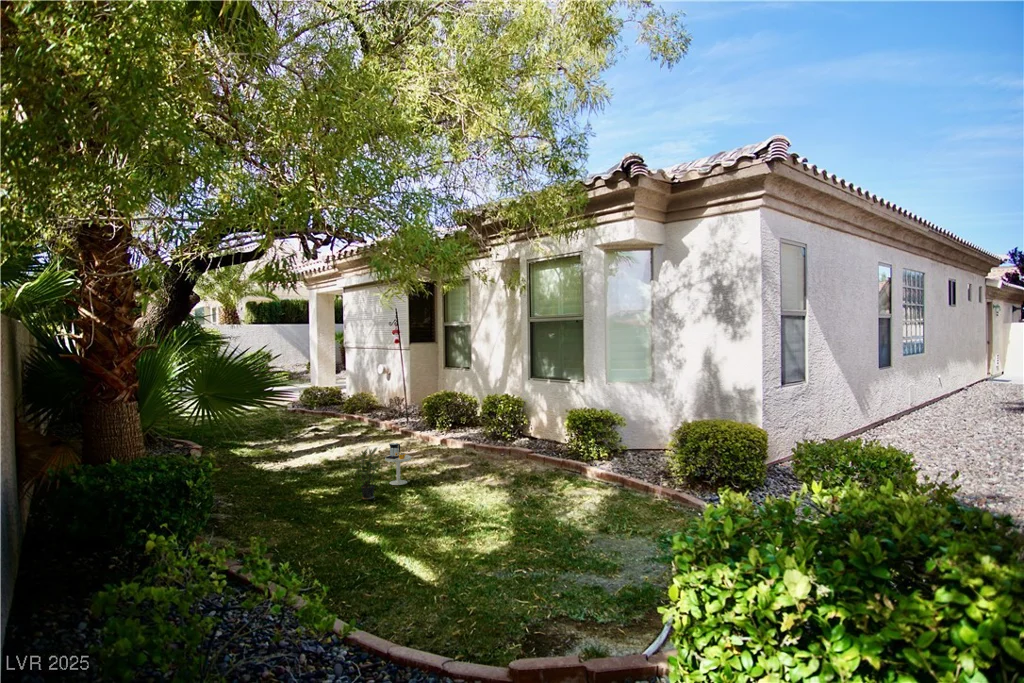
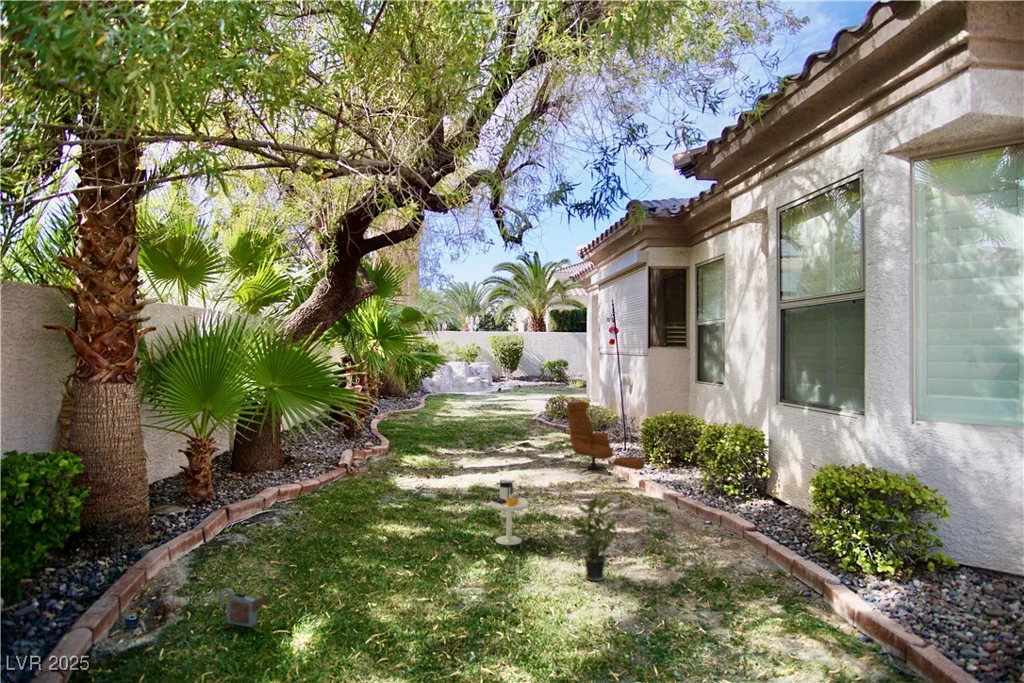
lounge chair: none [374,389,437,443] -> present [567,402,644,475]
potted plant: present [353,448,381,500] -> present [572,495,616,581]
watering can: none [283,523,323,547] -> present [218,588,270,627]

